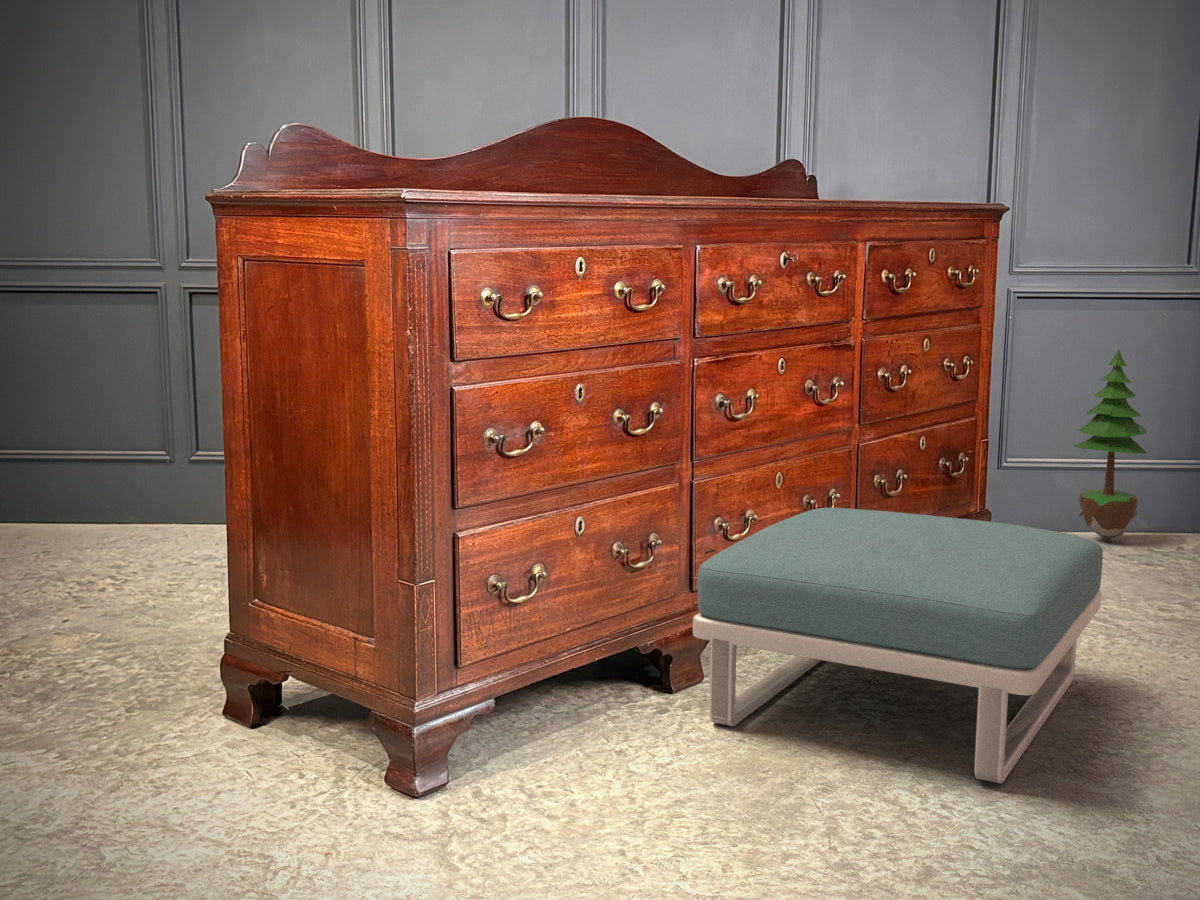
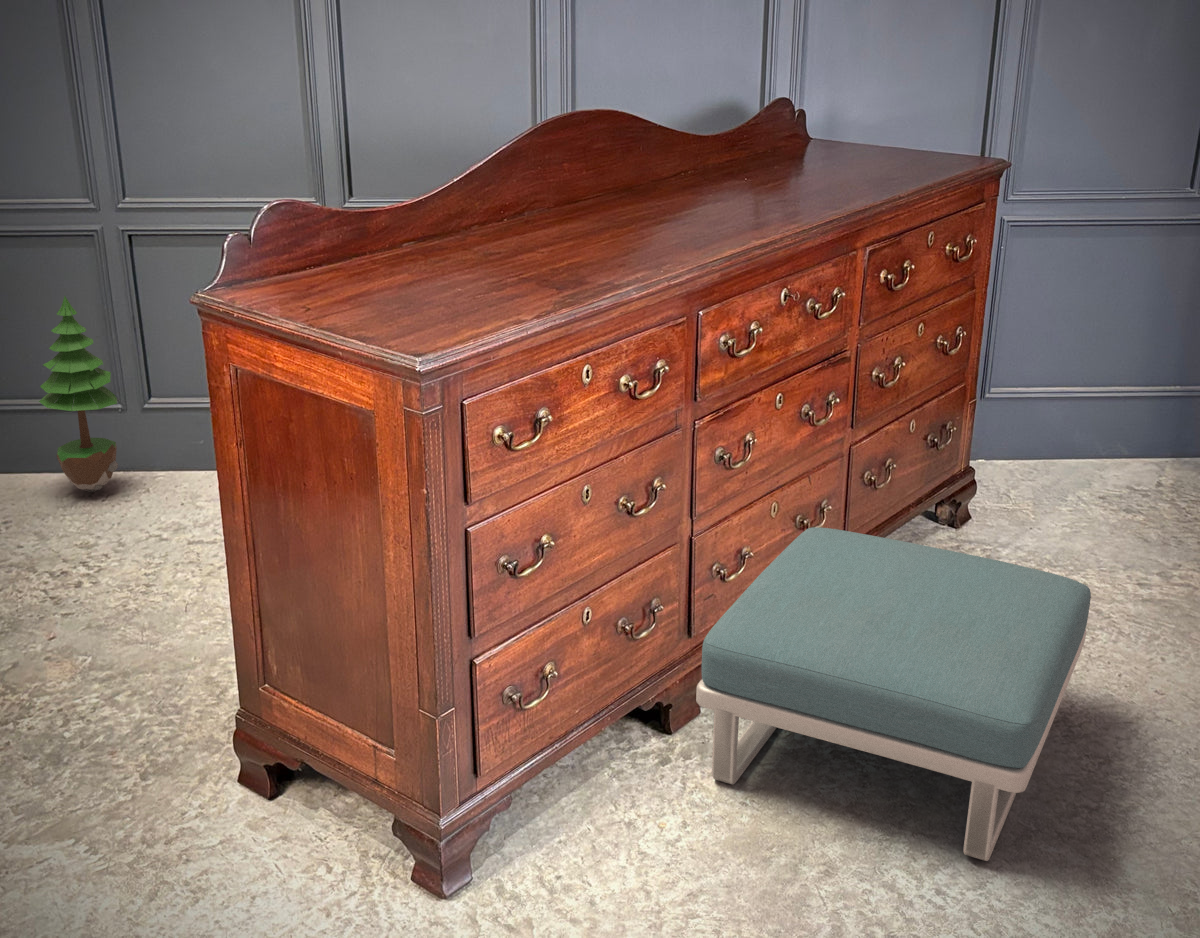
potted tree: present [1074,349,1147,541] -> present [39,296,118,492]

